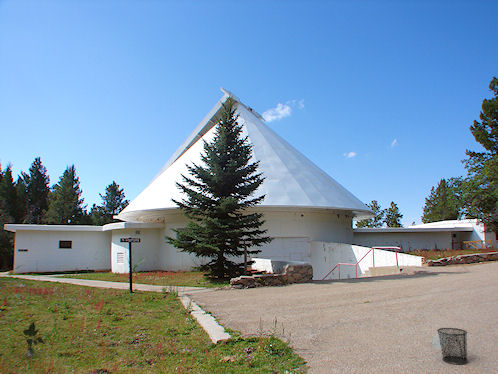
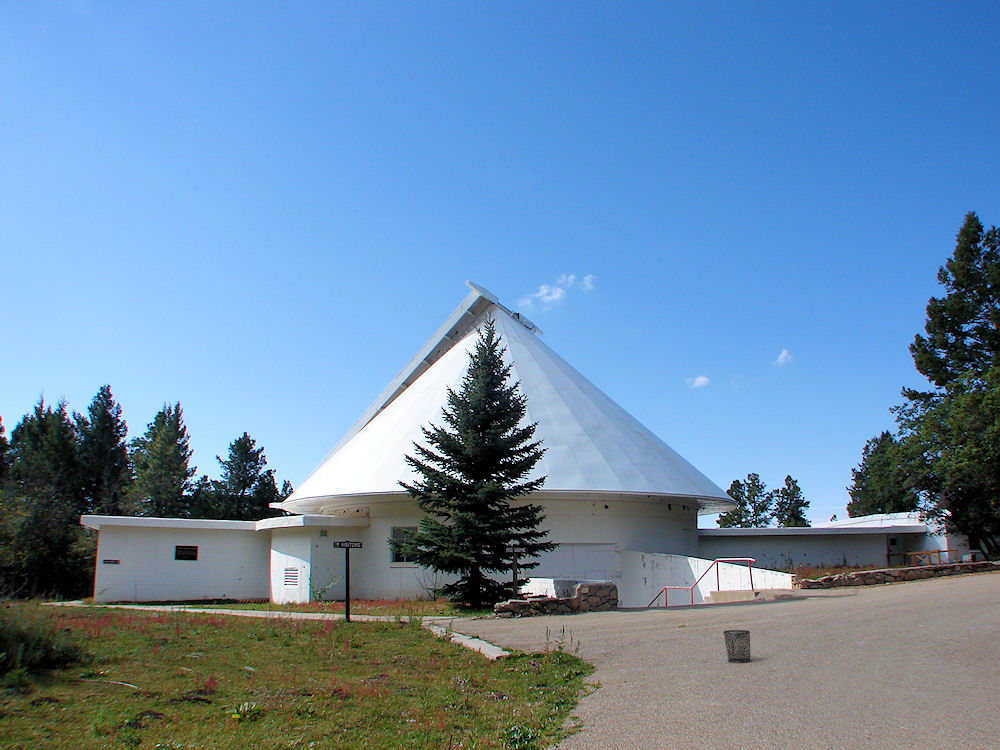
potted plant: present [19,322,45,357] -> none [283,630,310,668]

